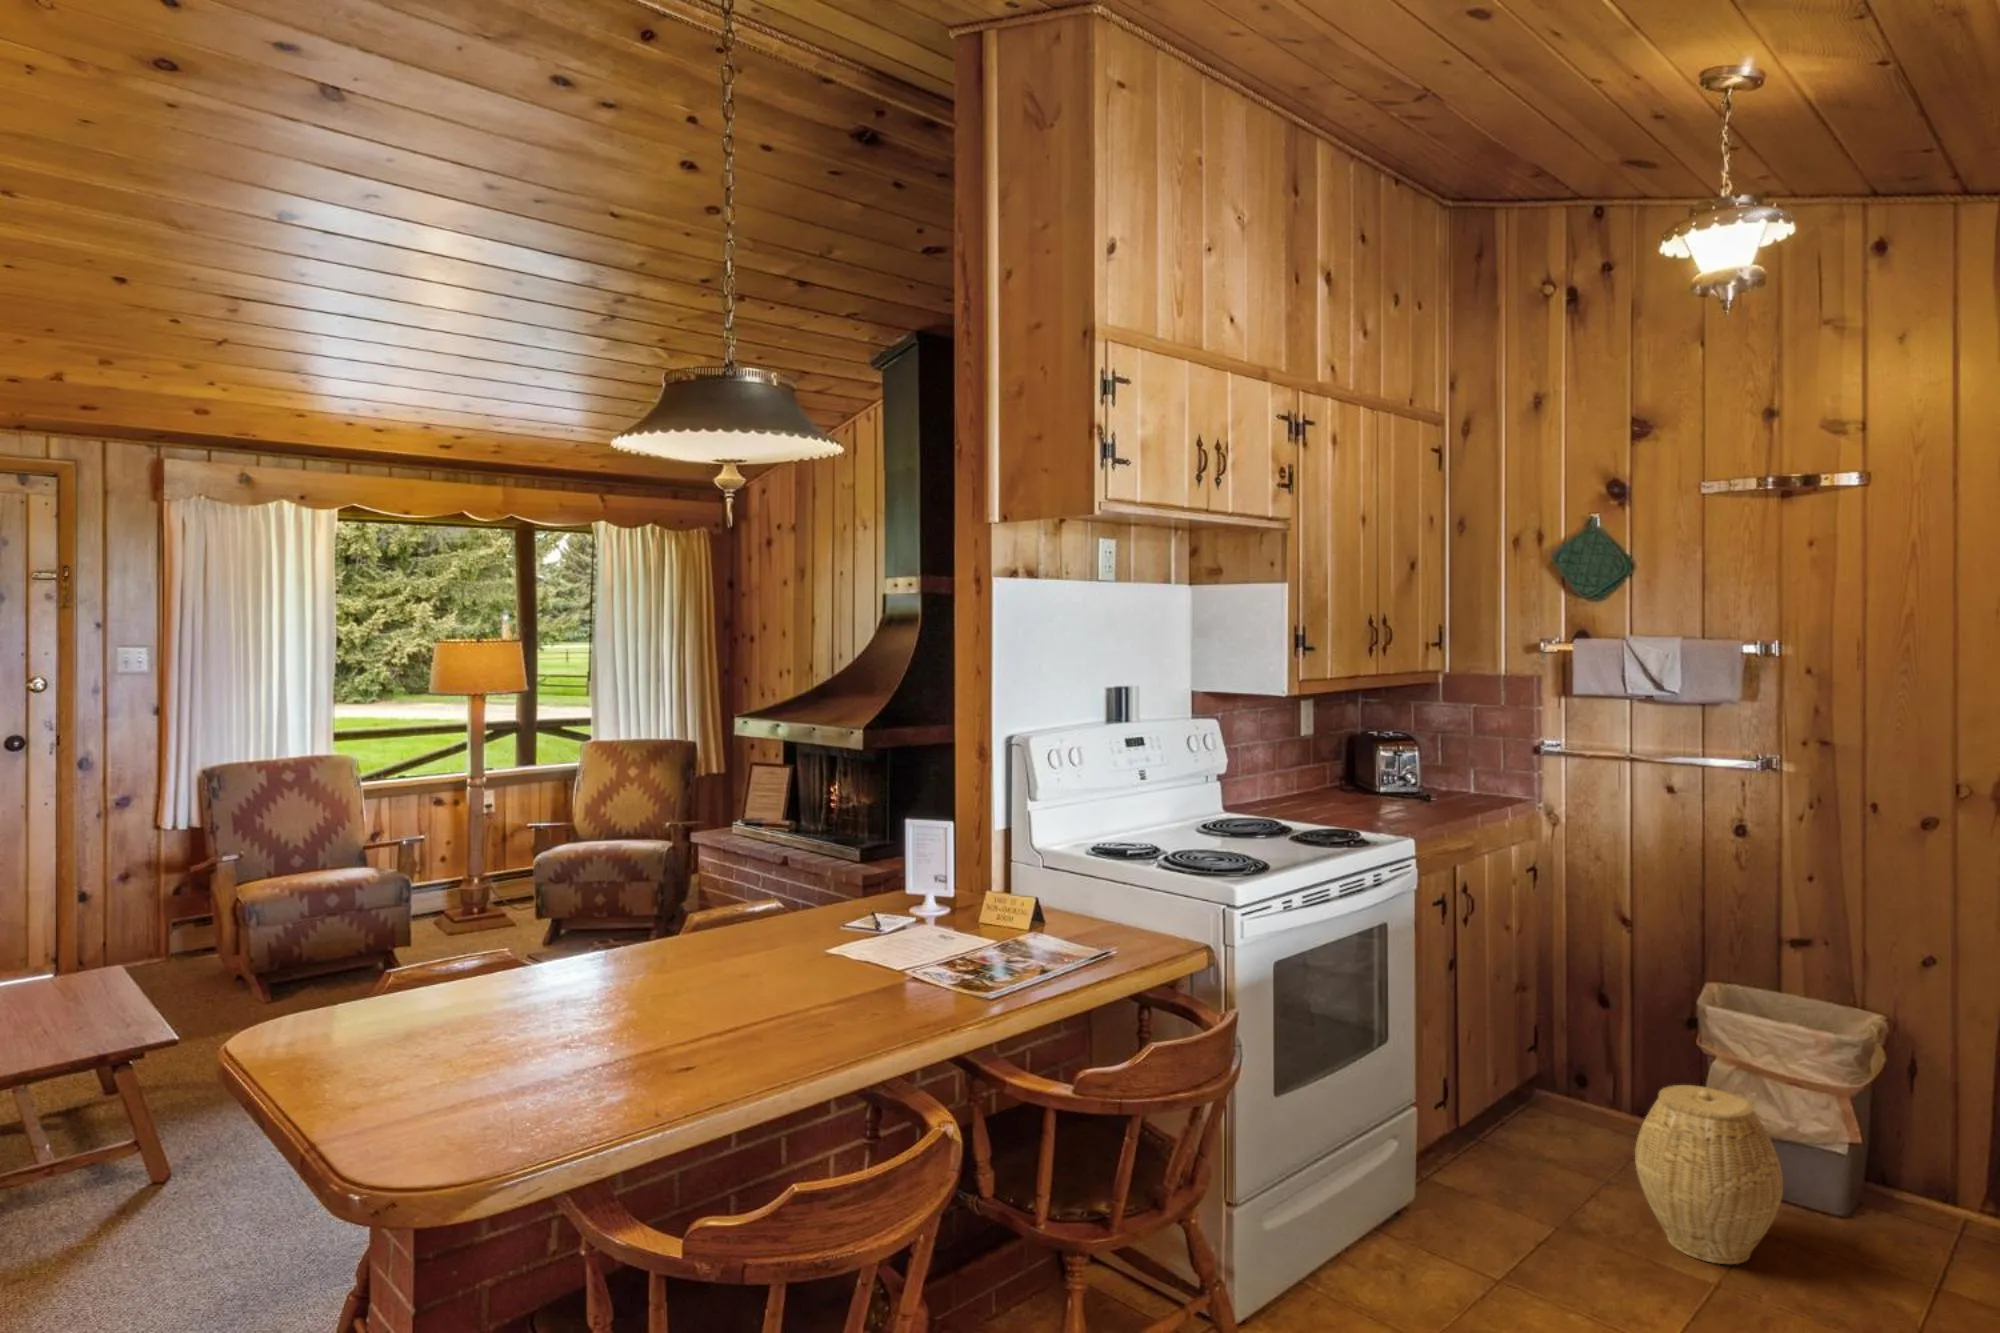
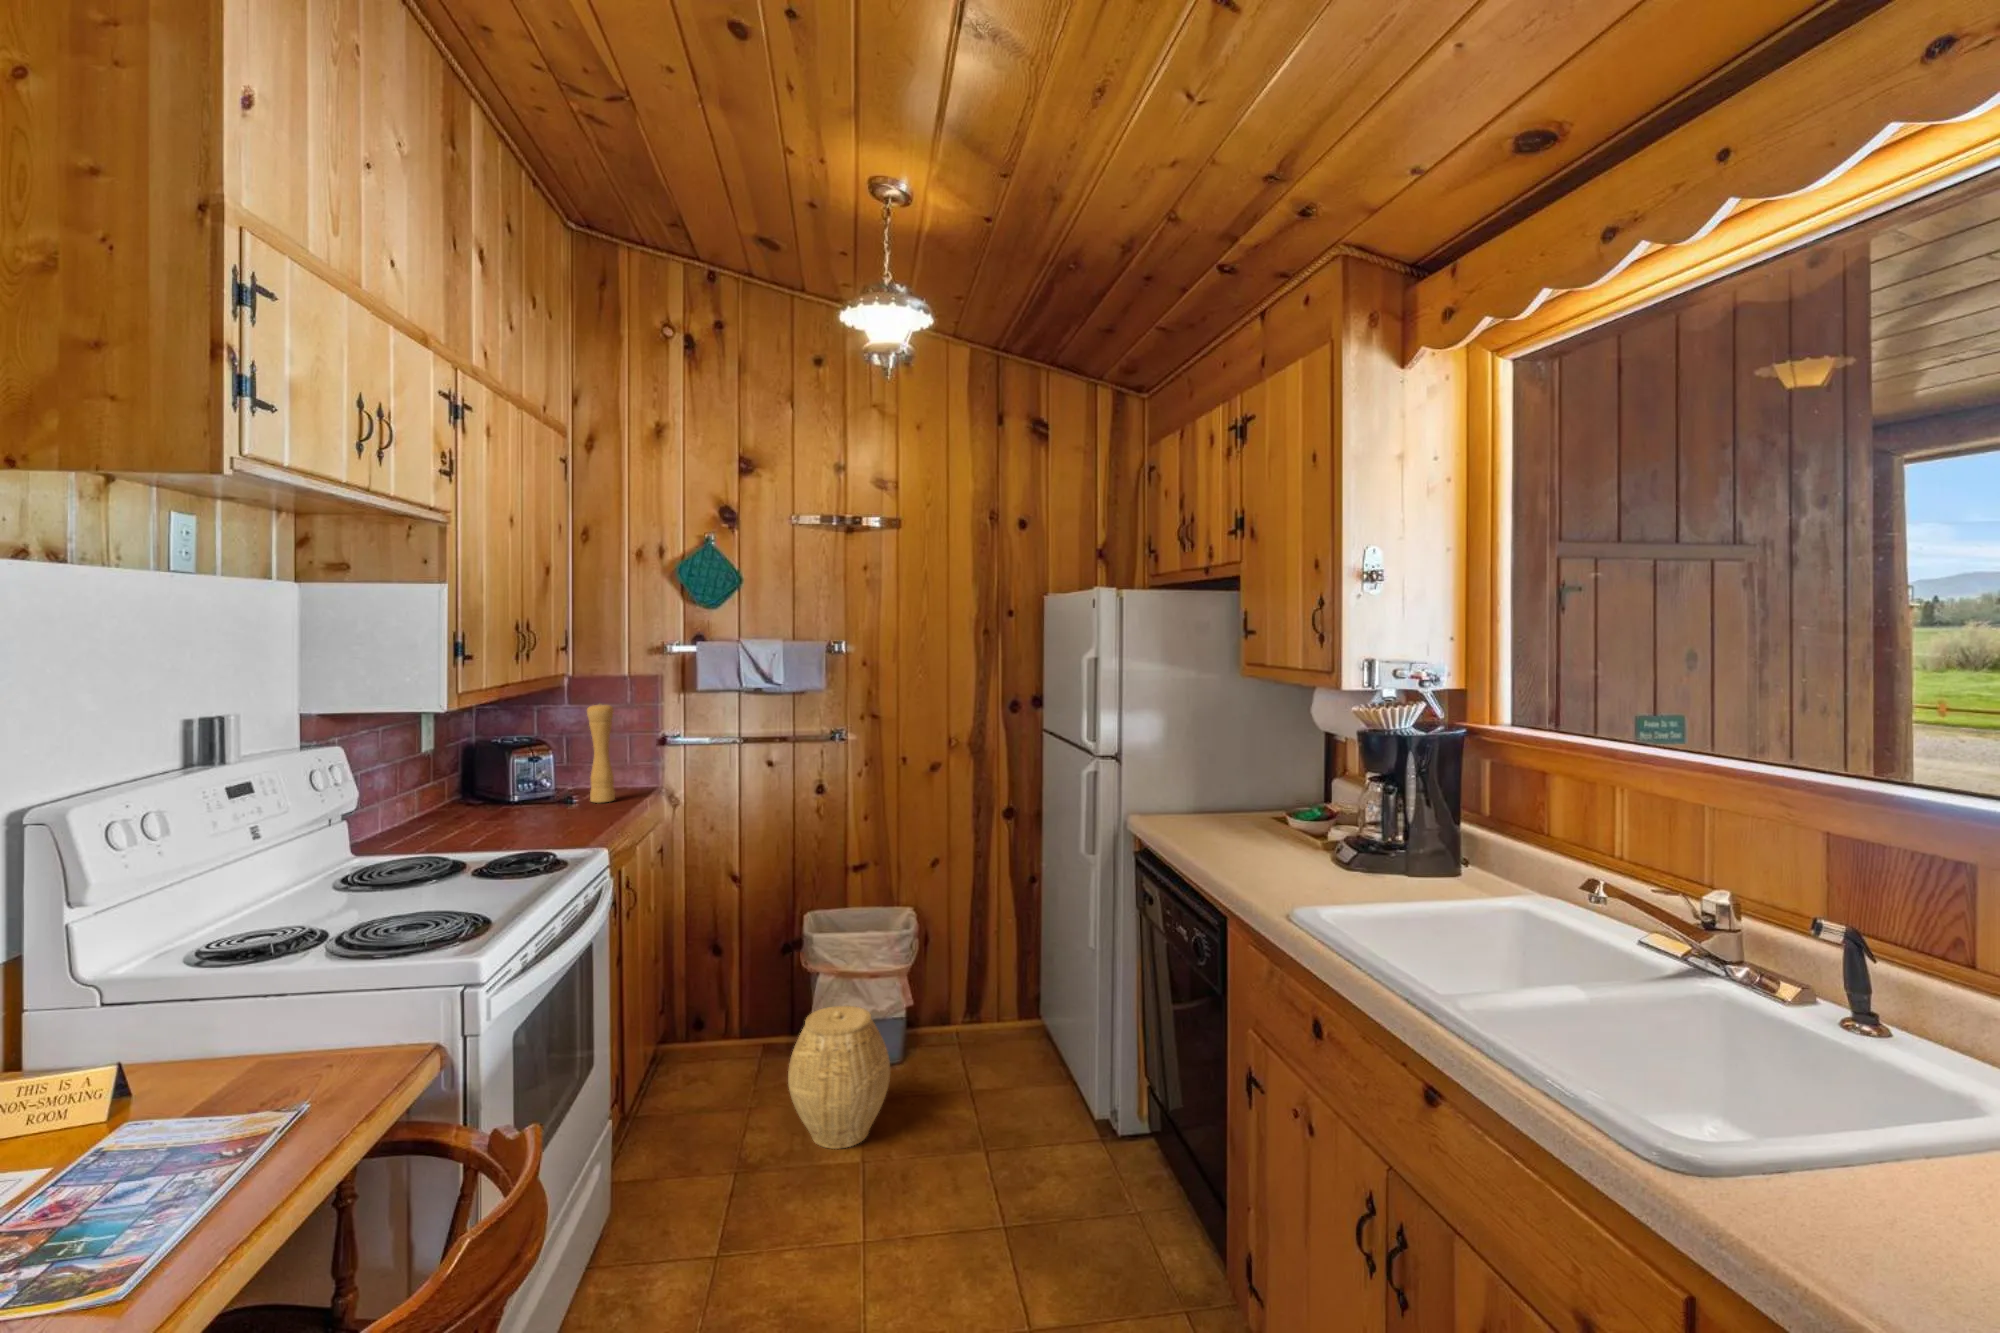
pepper mill: none [1447,702,1475,805] -> present [587,703,615,803]

